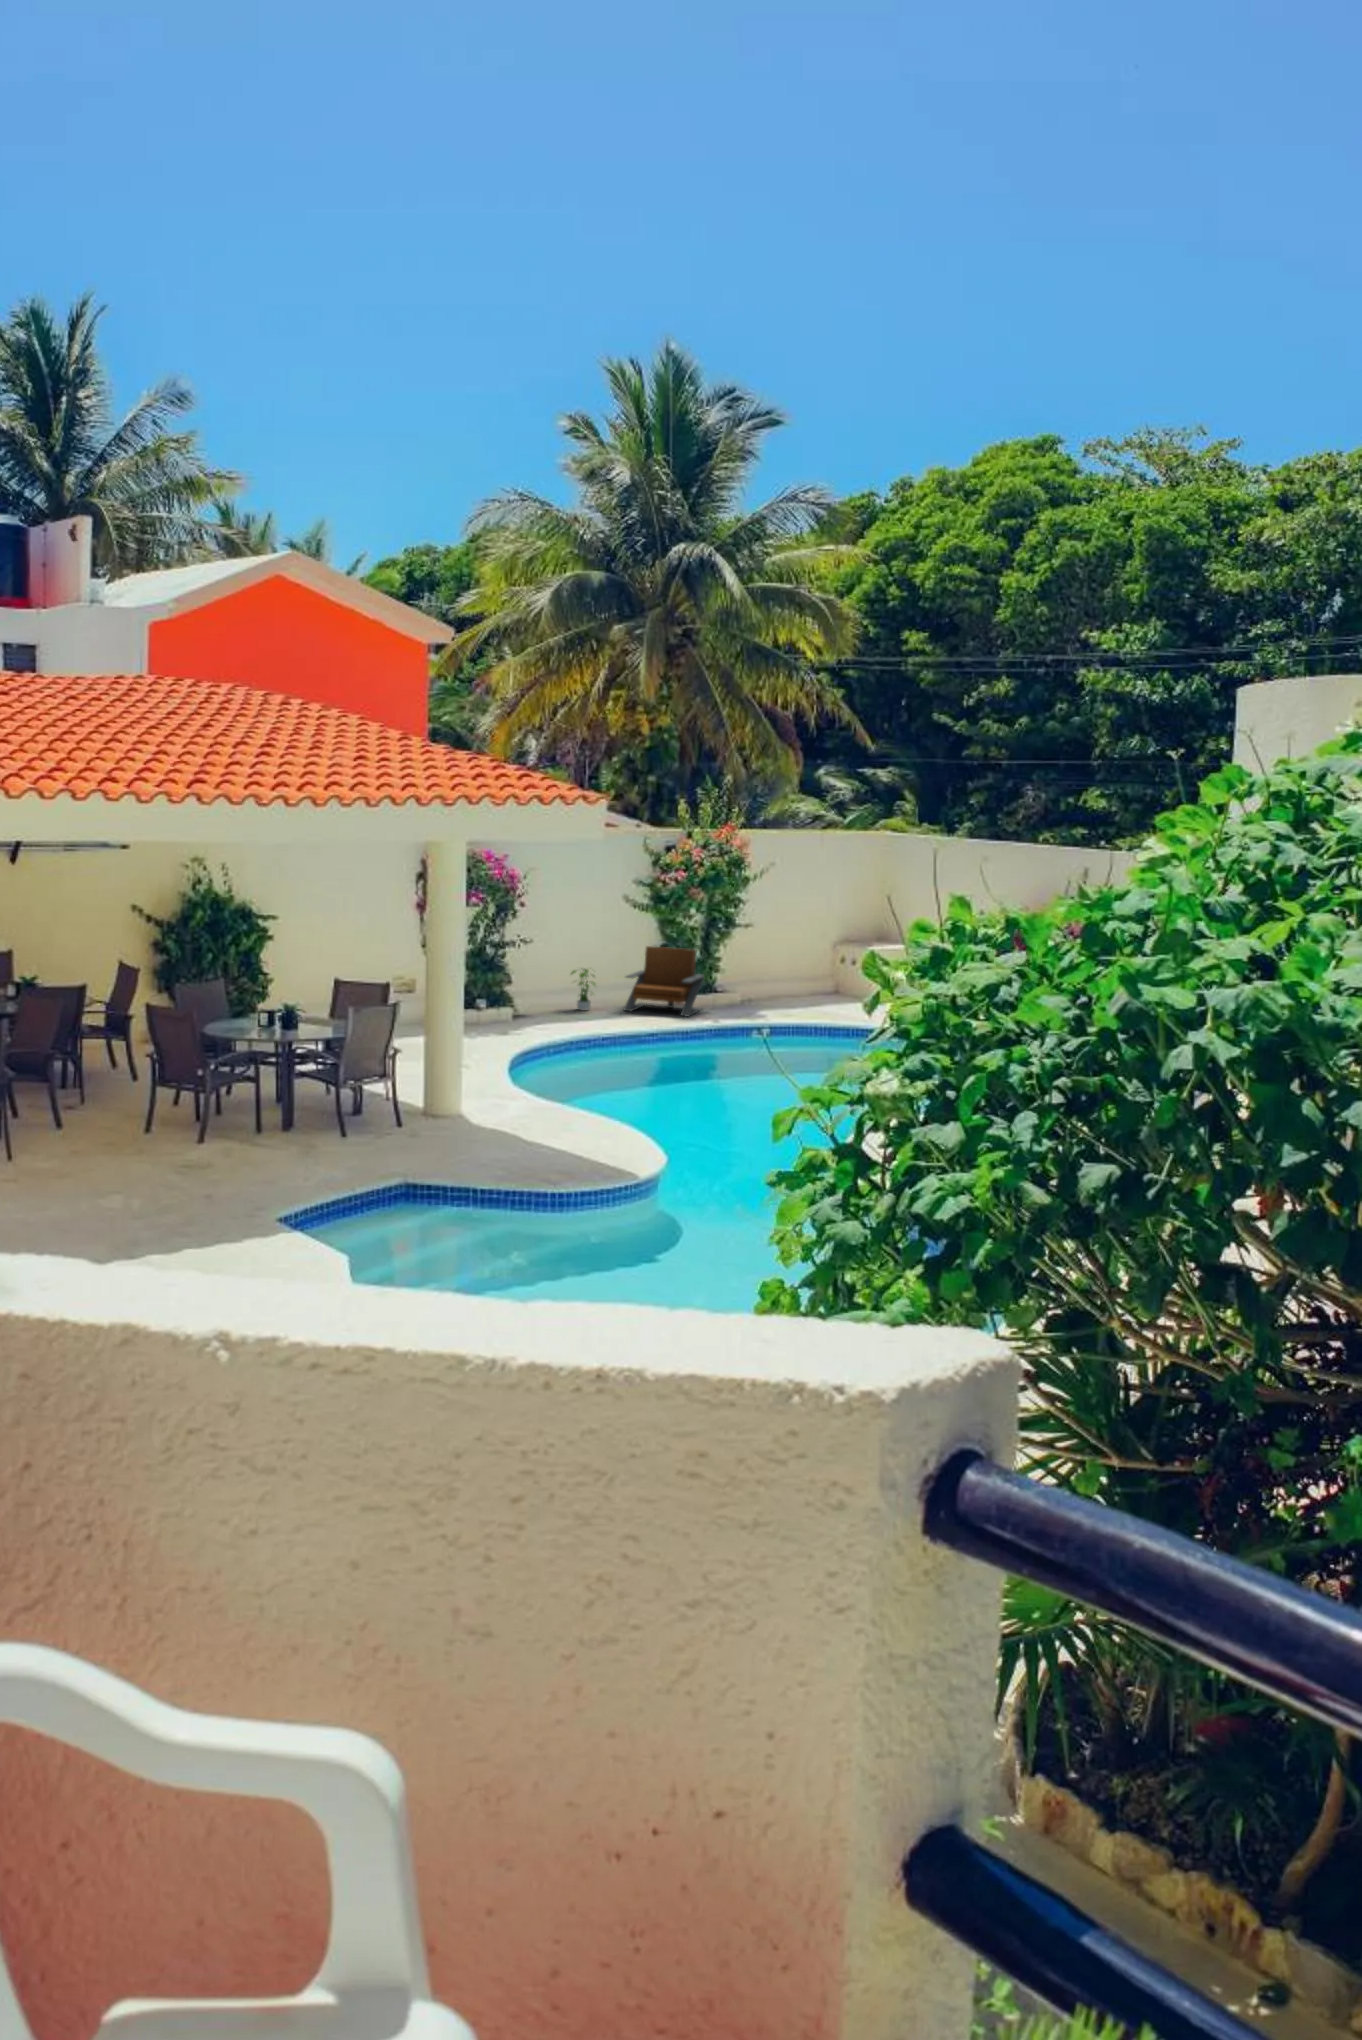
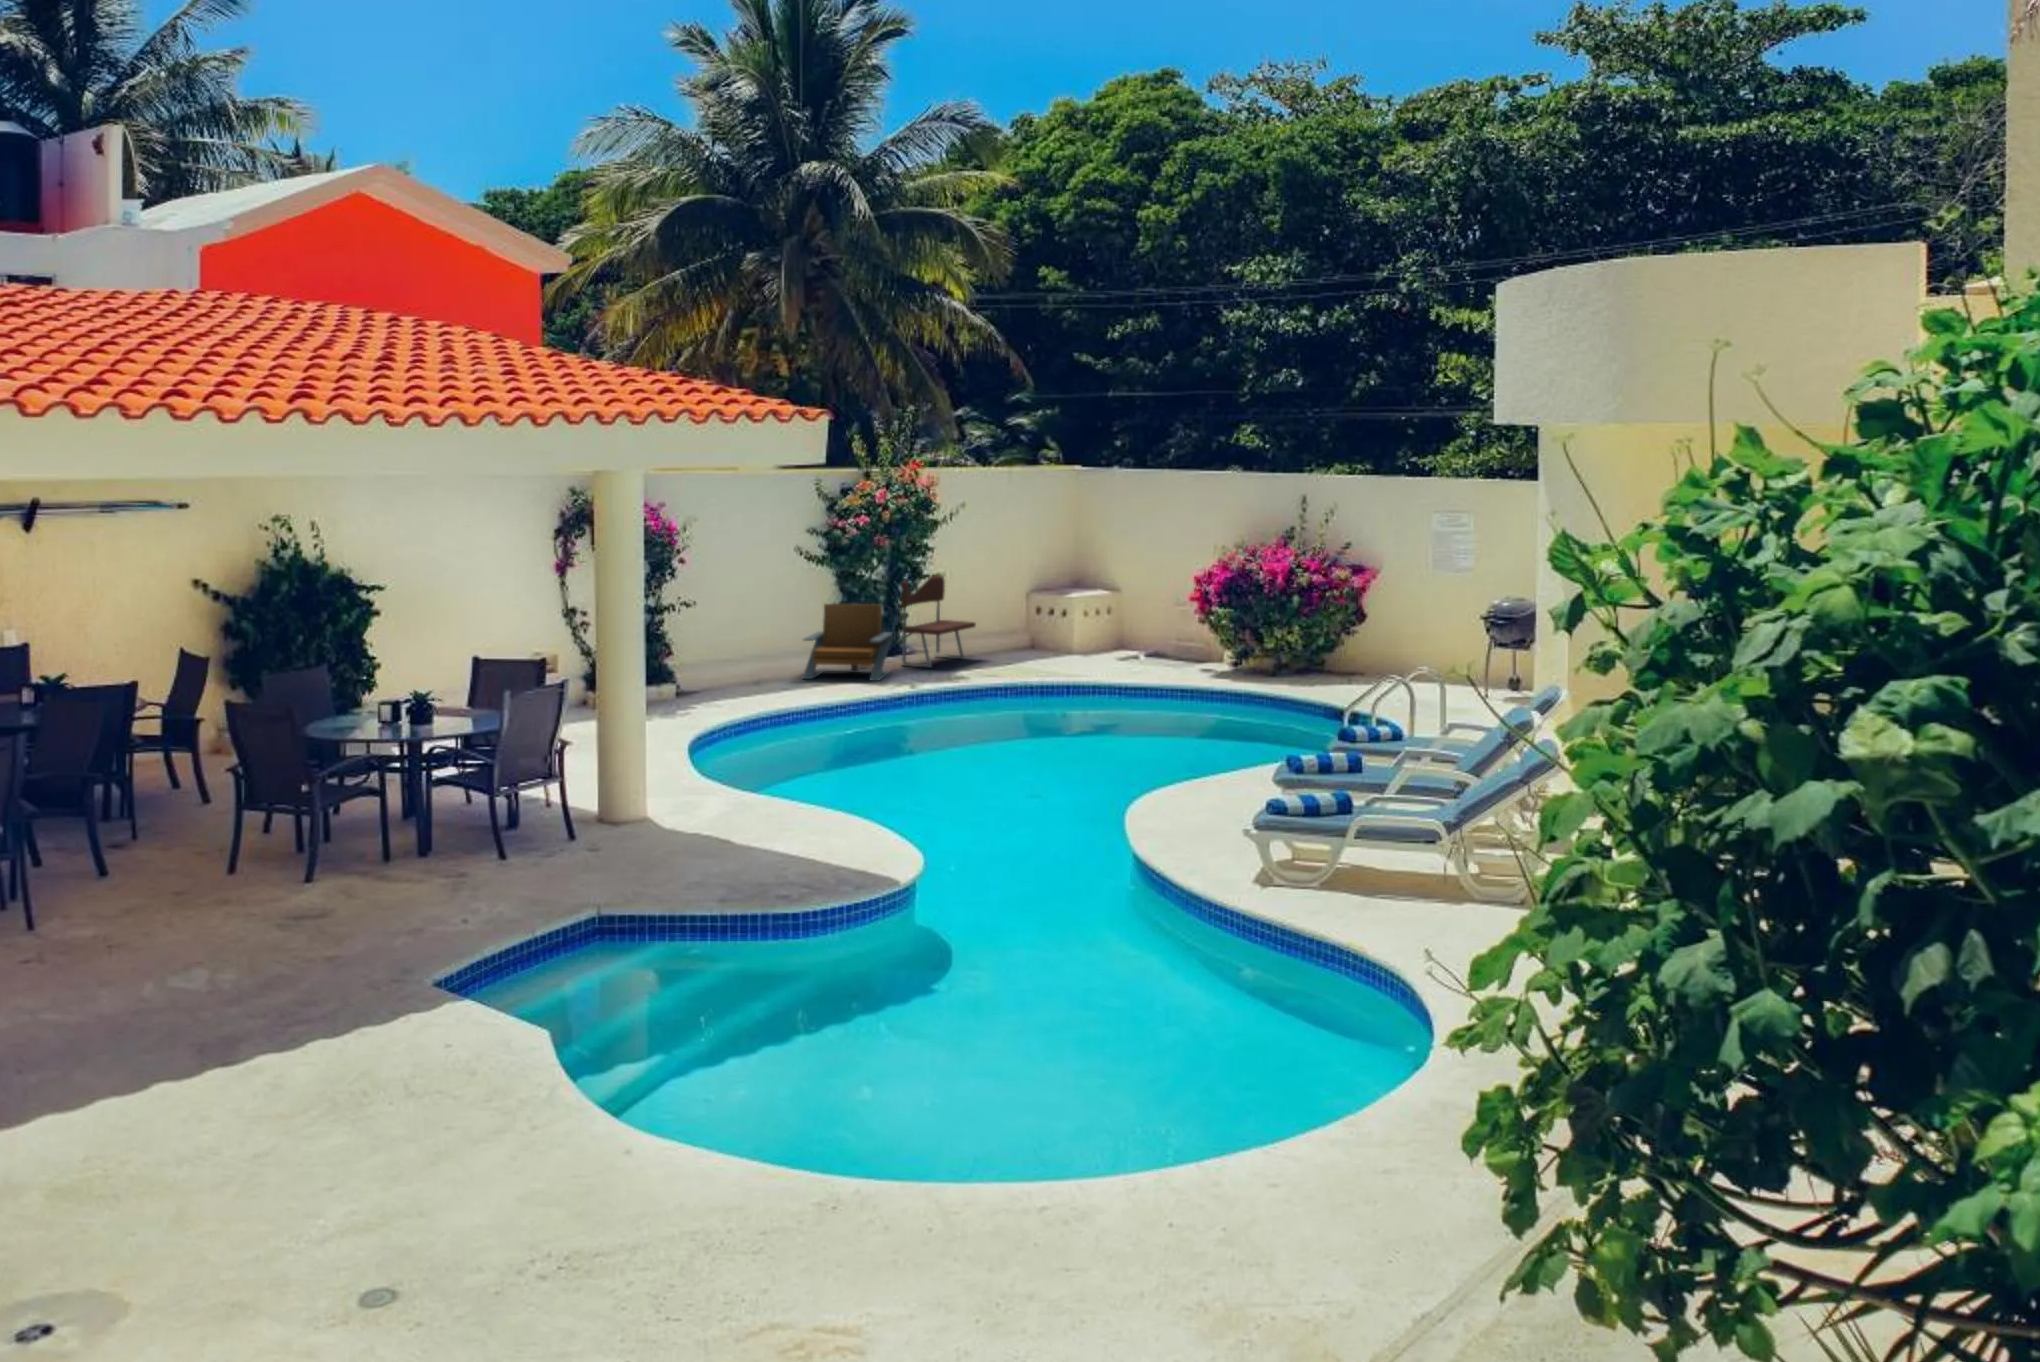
bench: none [713,926,782,1008] -> present [901,575,976,668]
potted plant: present [571,968,595,1010] -> none [739,631,771,682]

